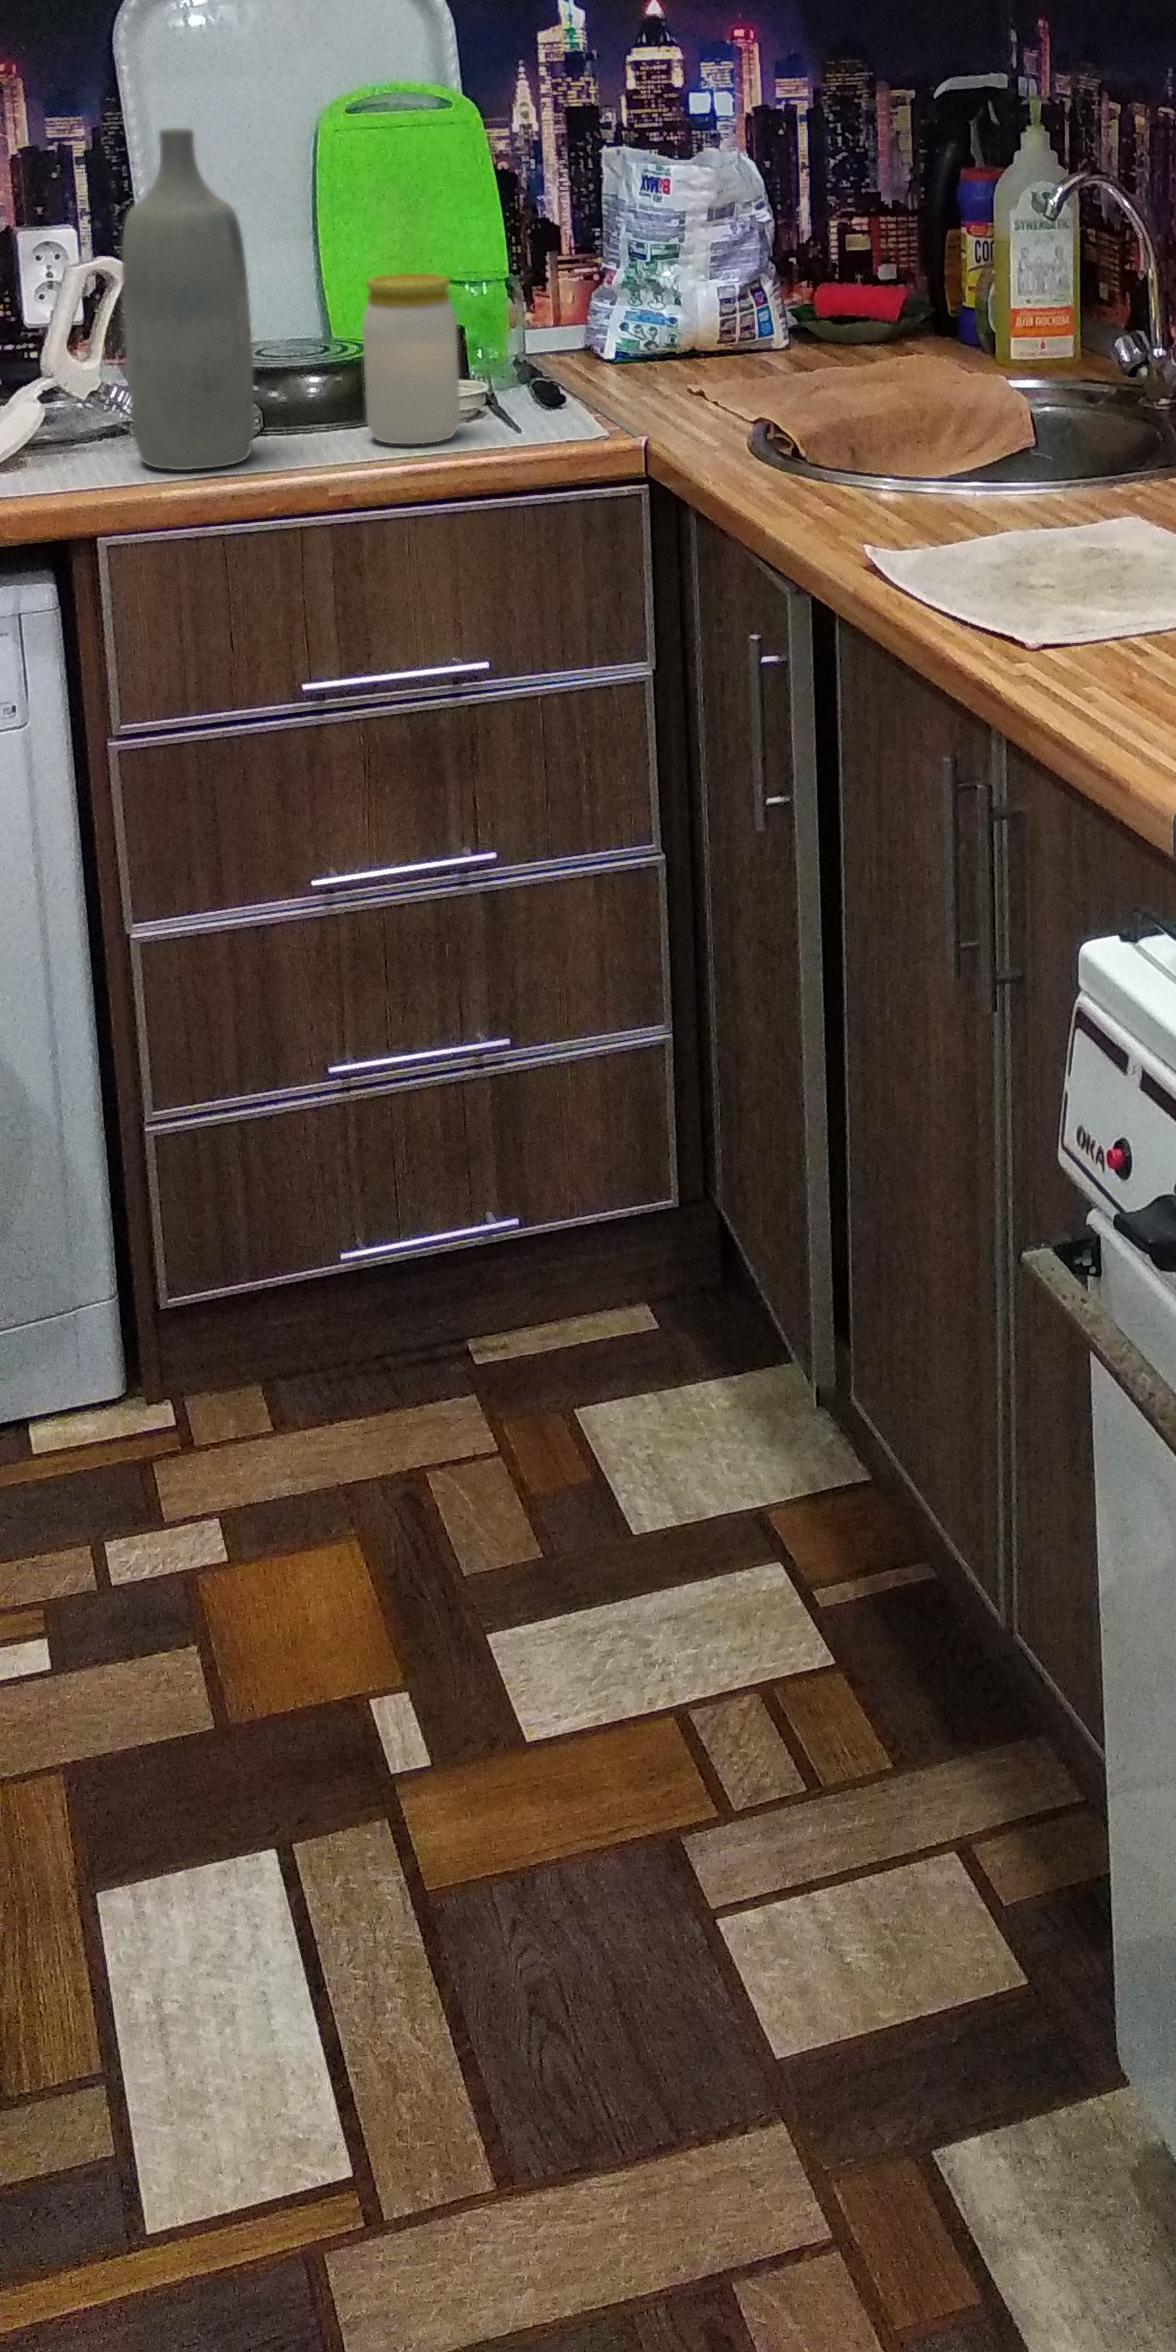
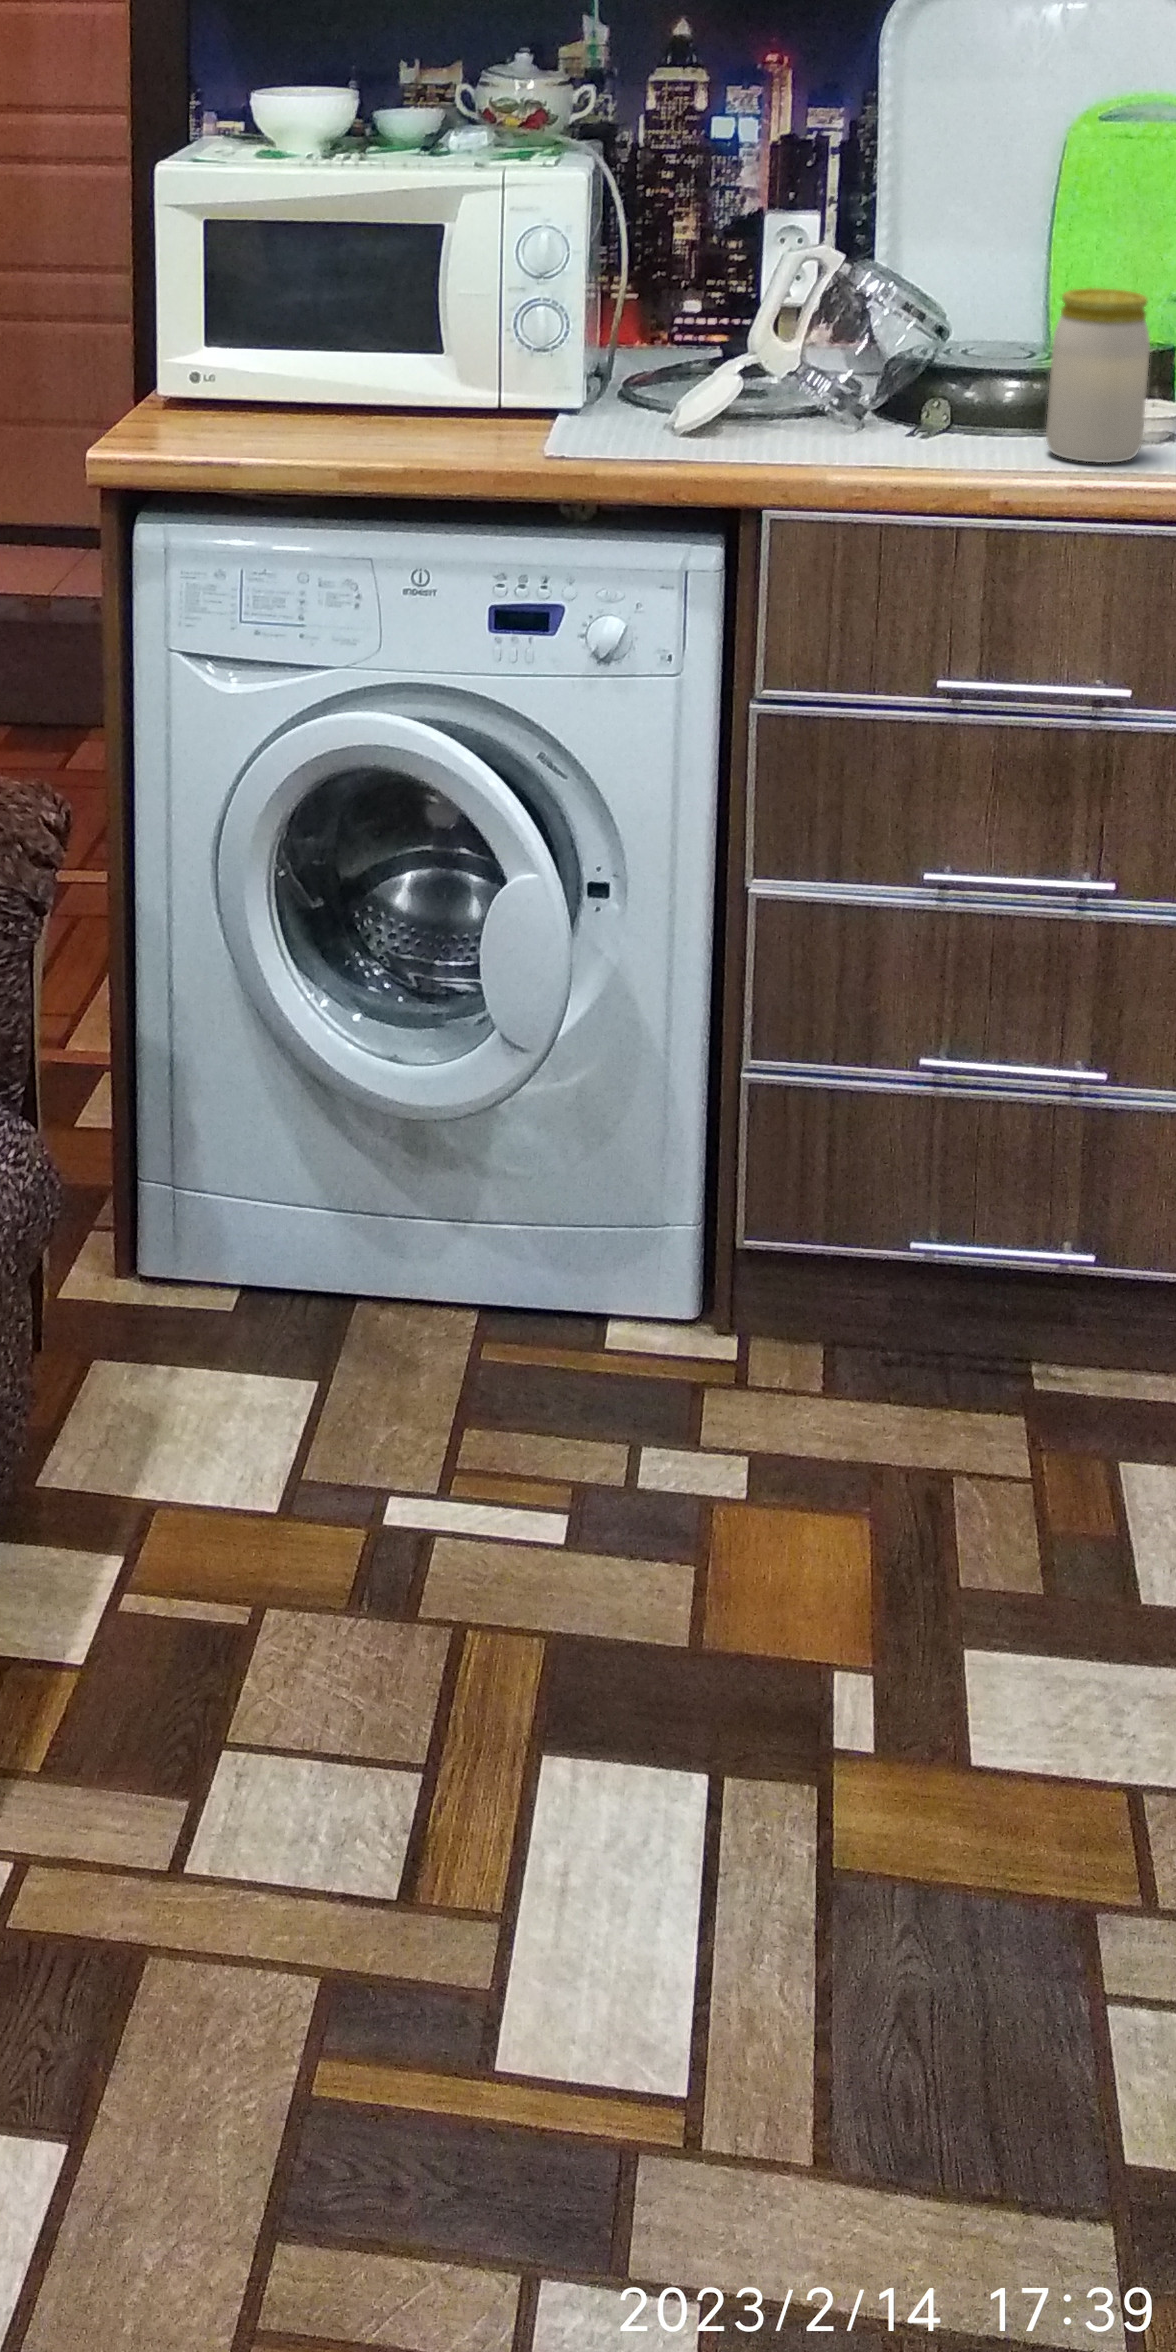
bottle: present [122,128,254,470] -> none [817,129,942,460]

